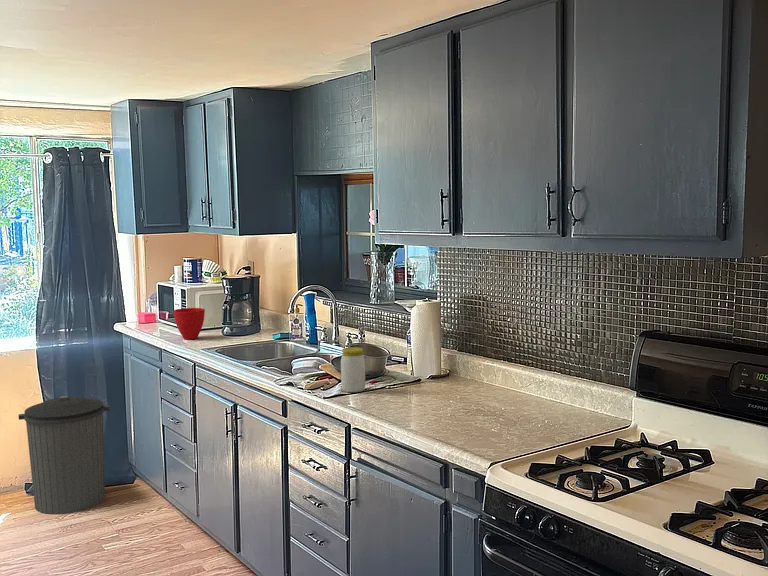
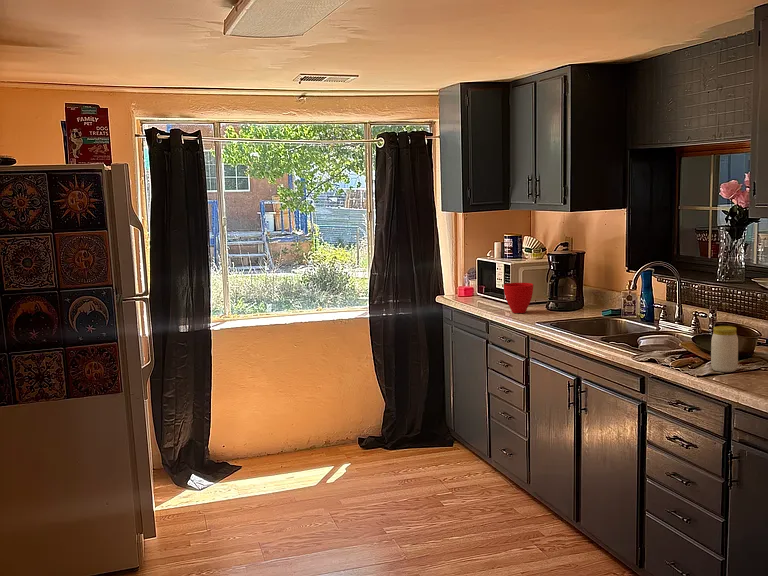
trash can: present [18,396,110,514] -> none [357,362,435,470]

